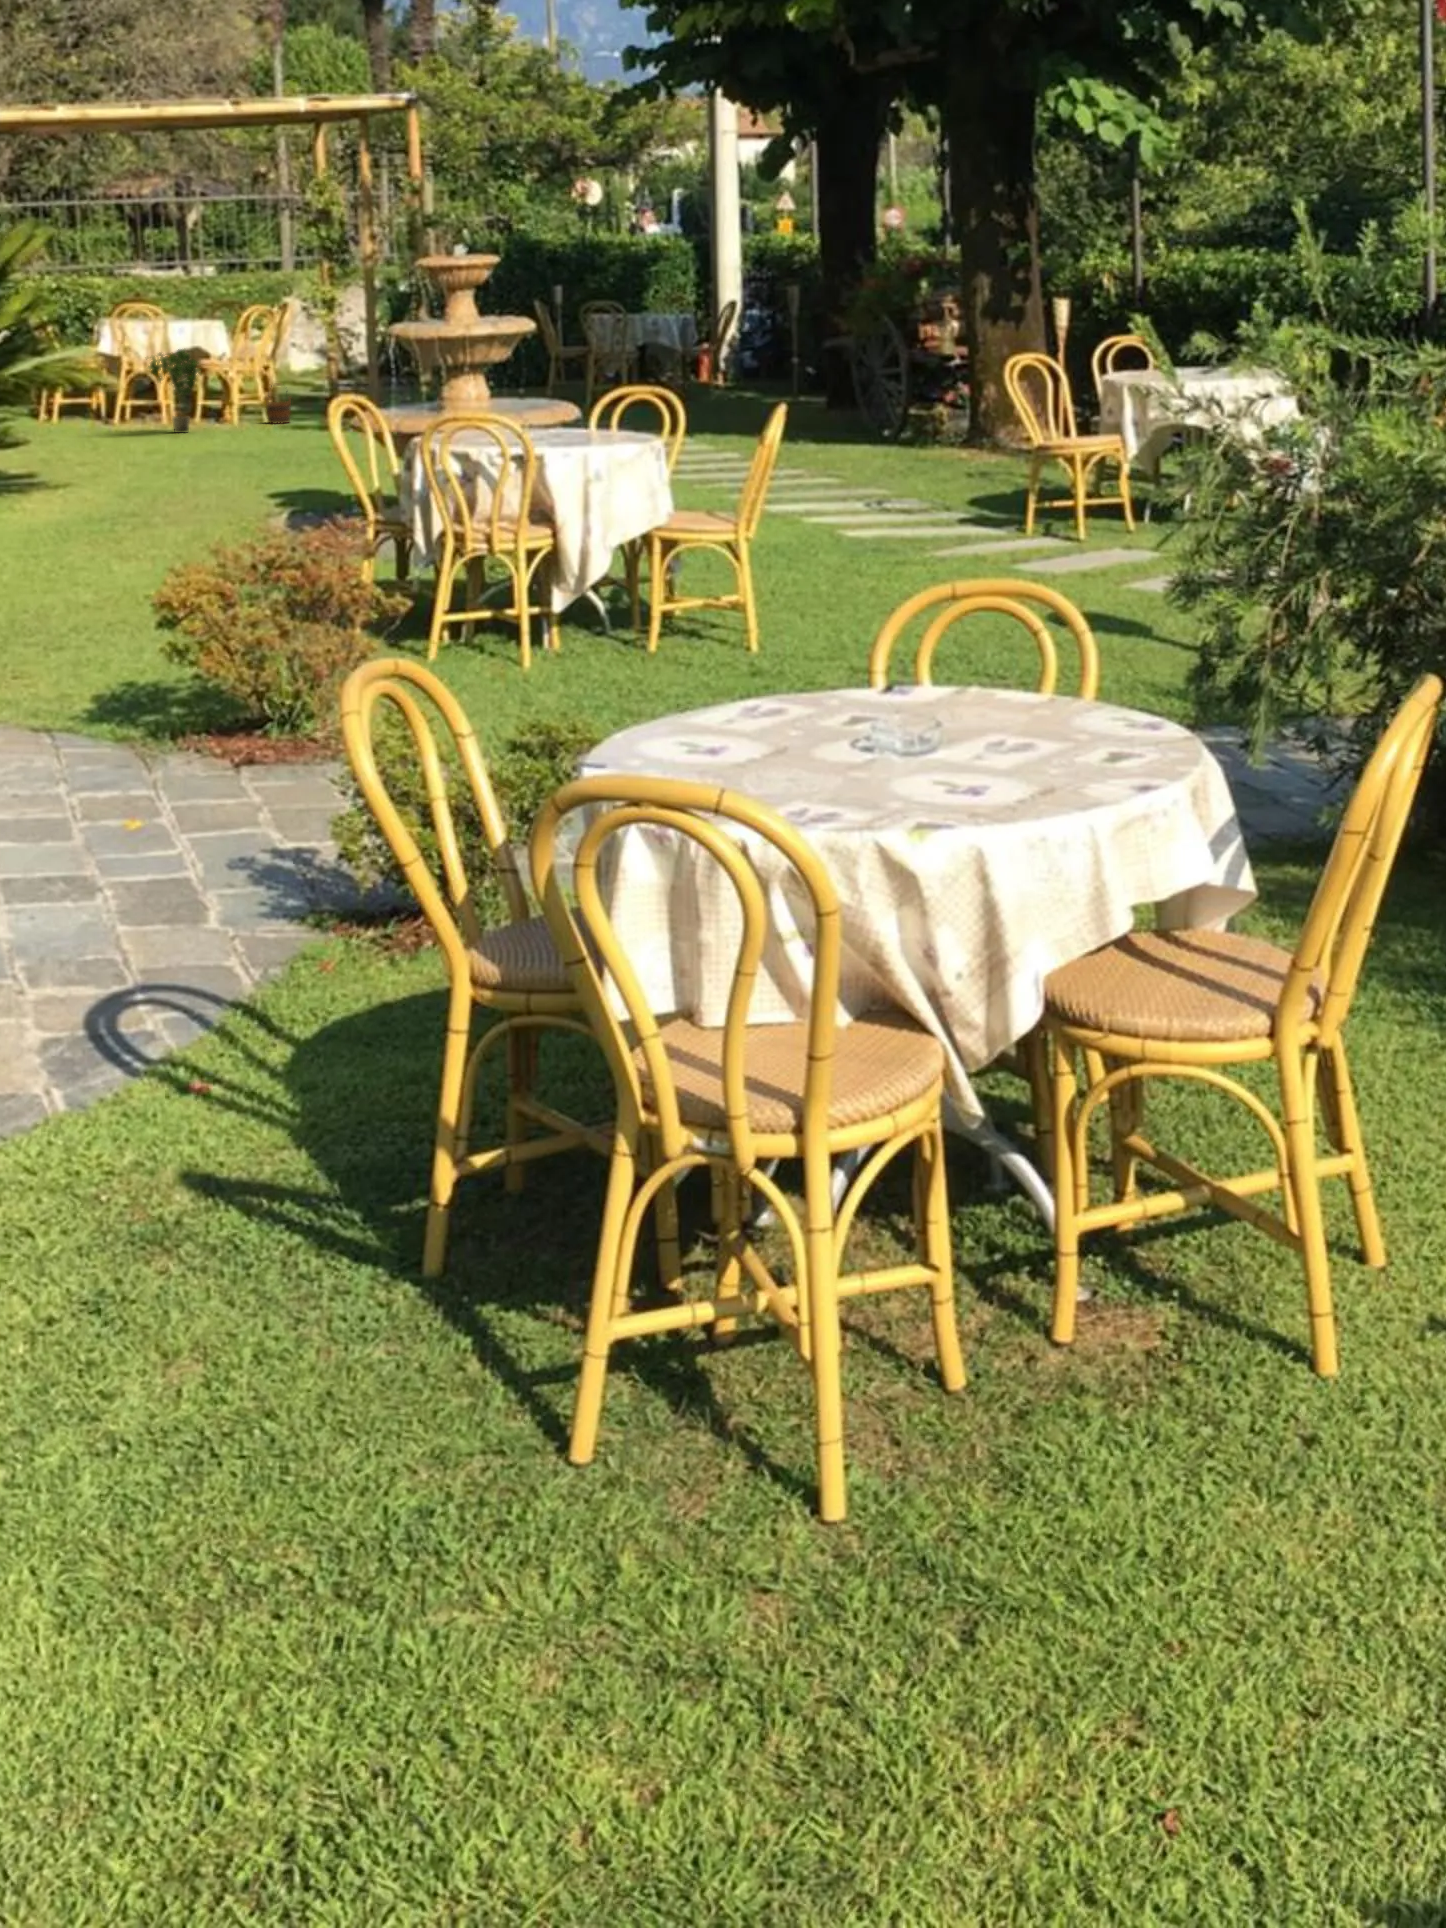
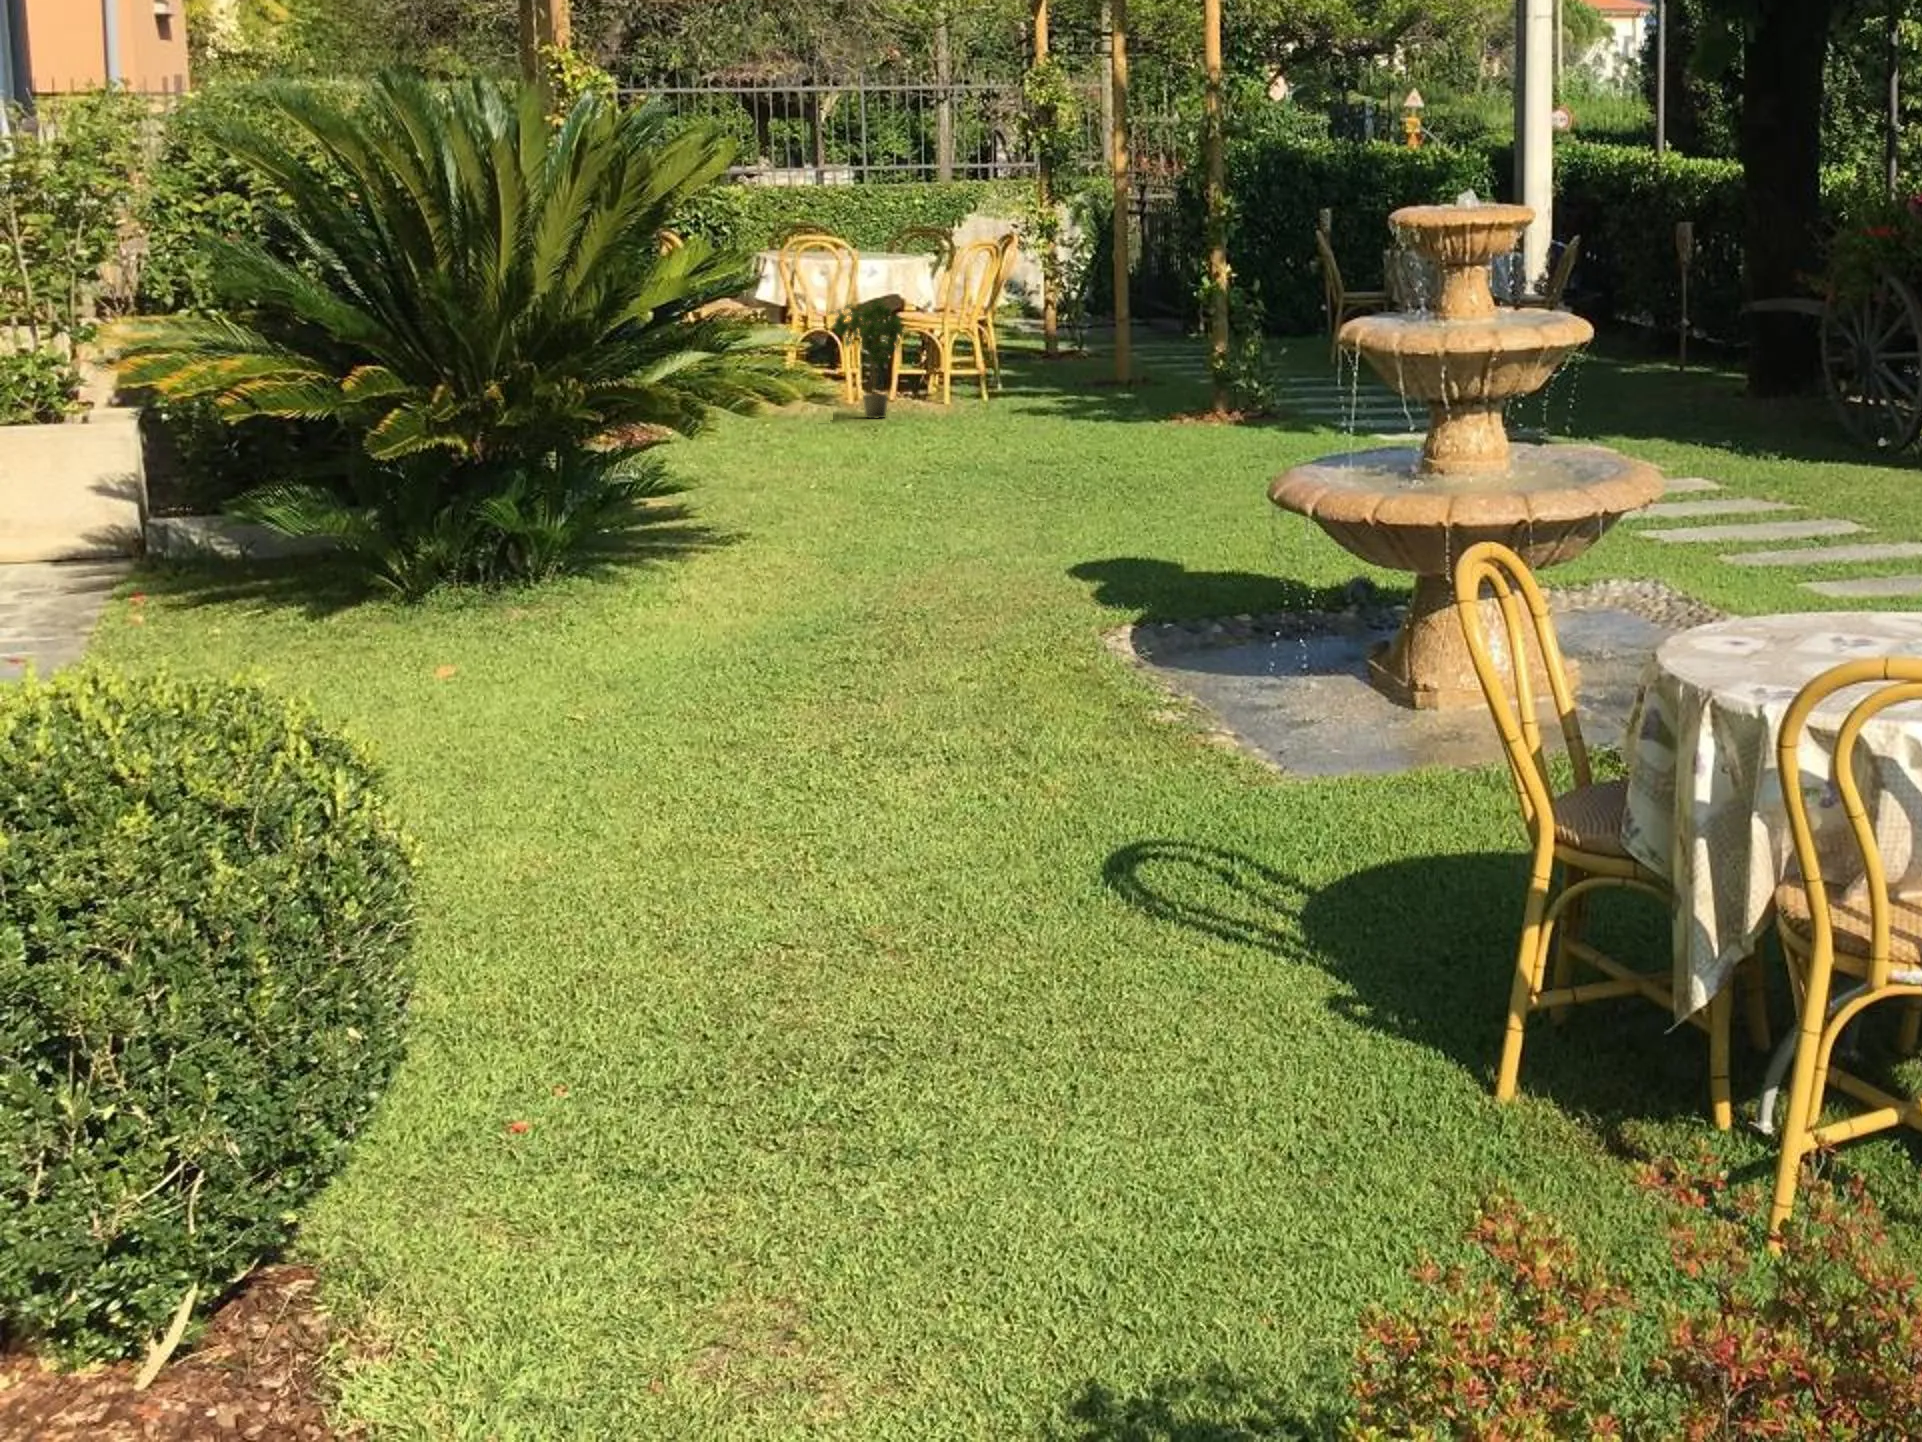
wooden bucket: present [266,384,291,423] -> none [988,348,1026,405]

